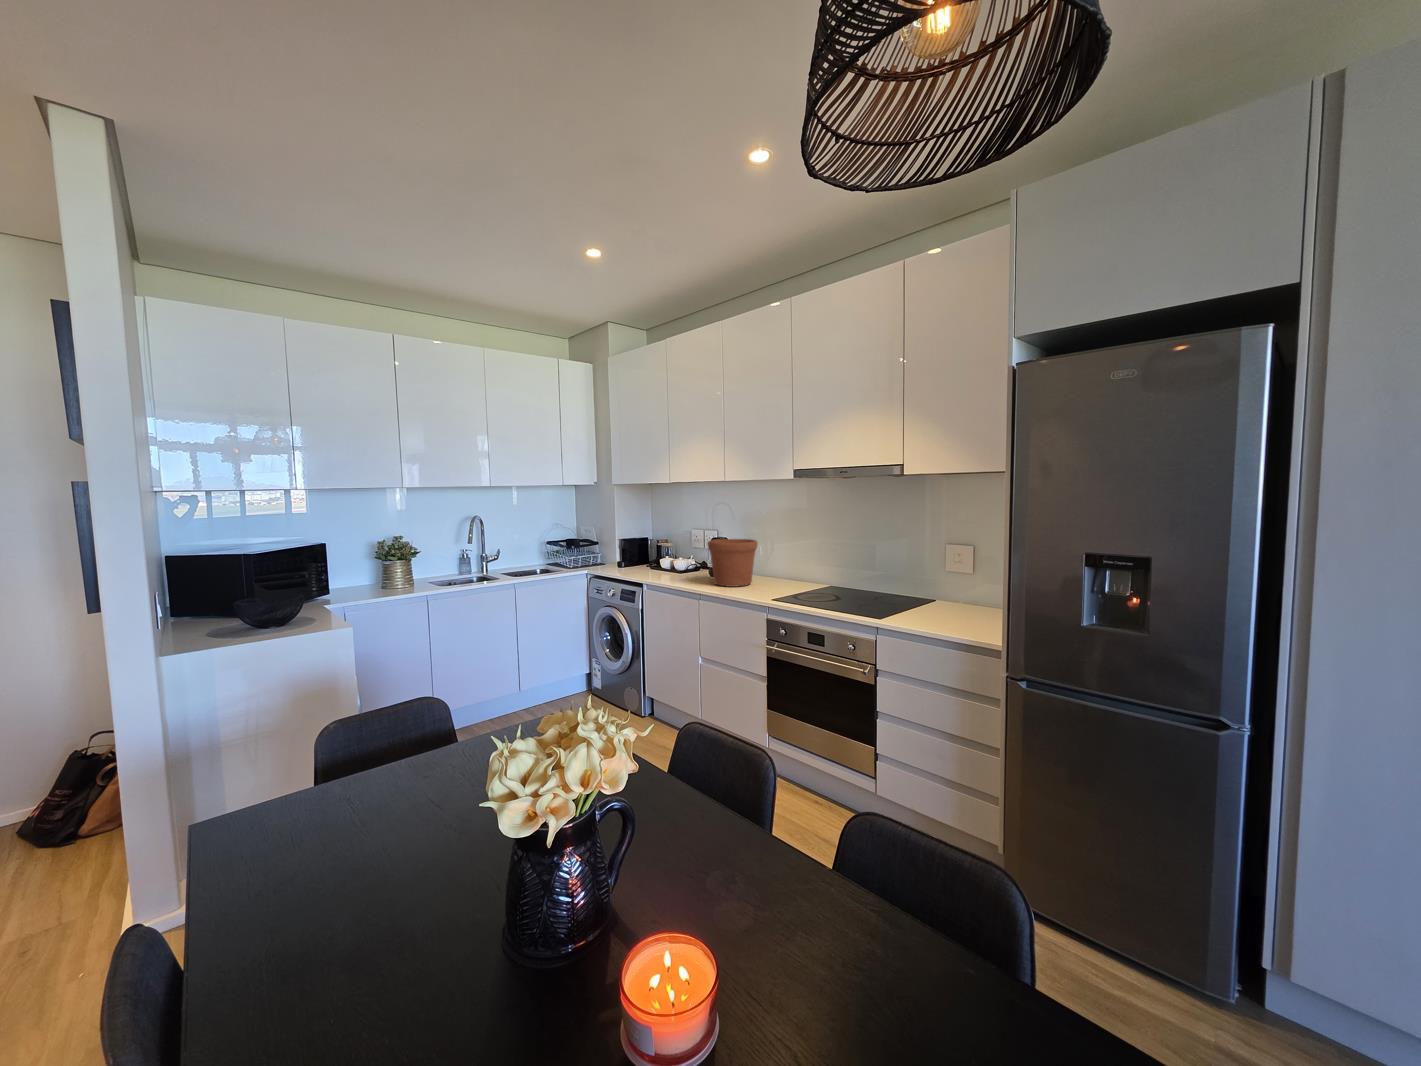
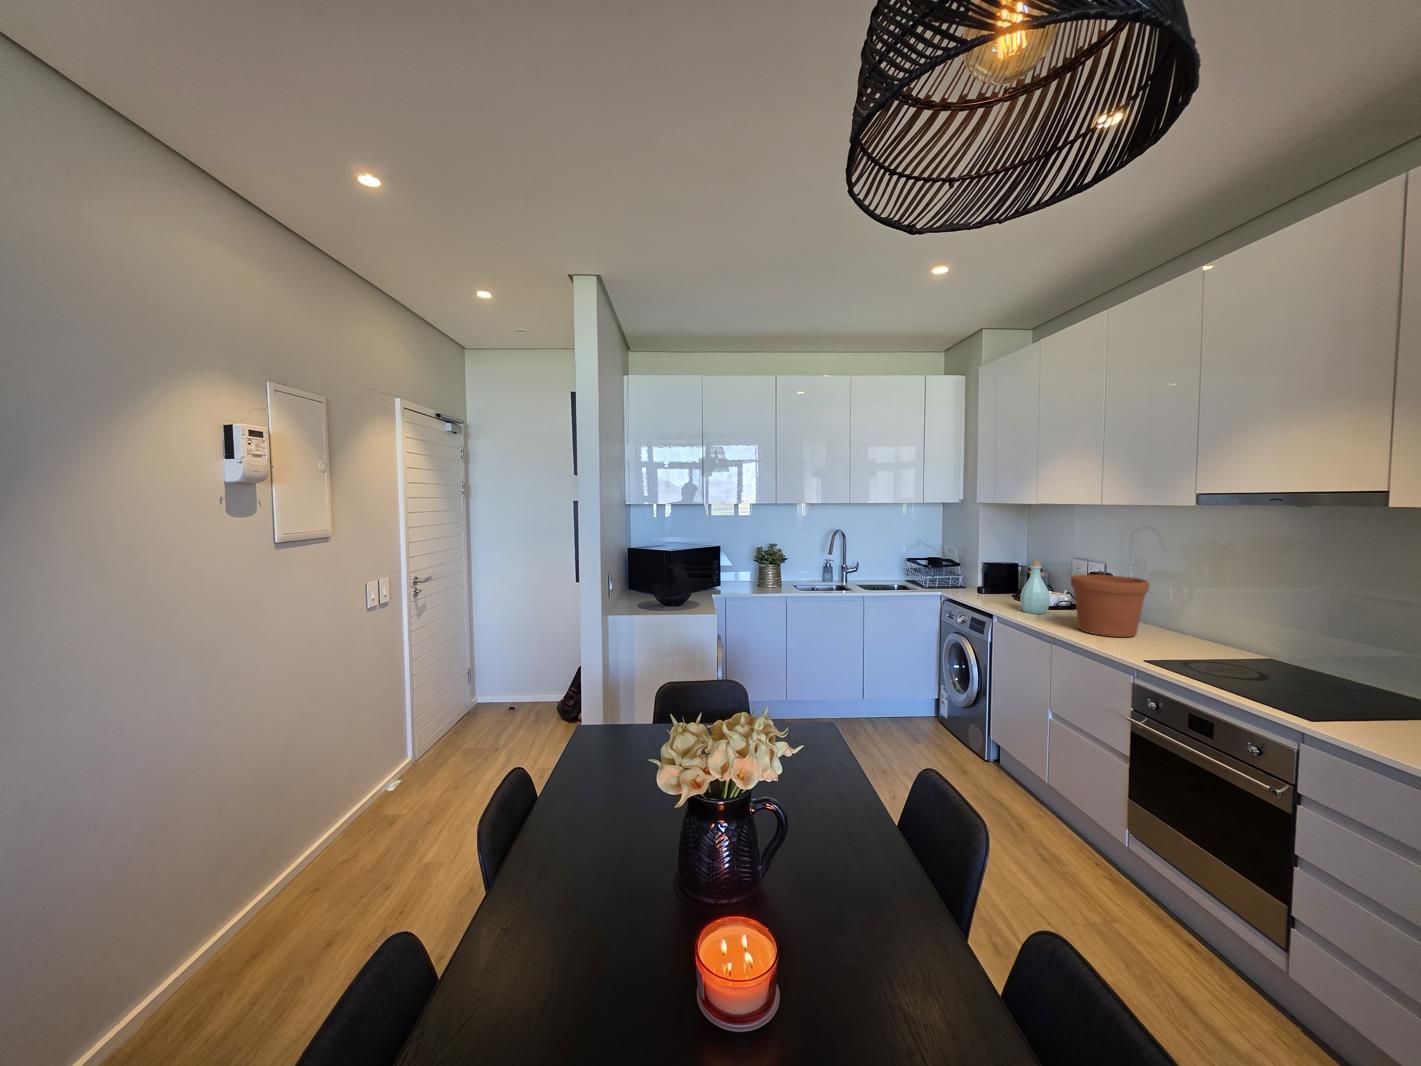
bottle: none [664,532,685,578] -> present [1020,561,1050,614]

